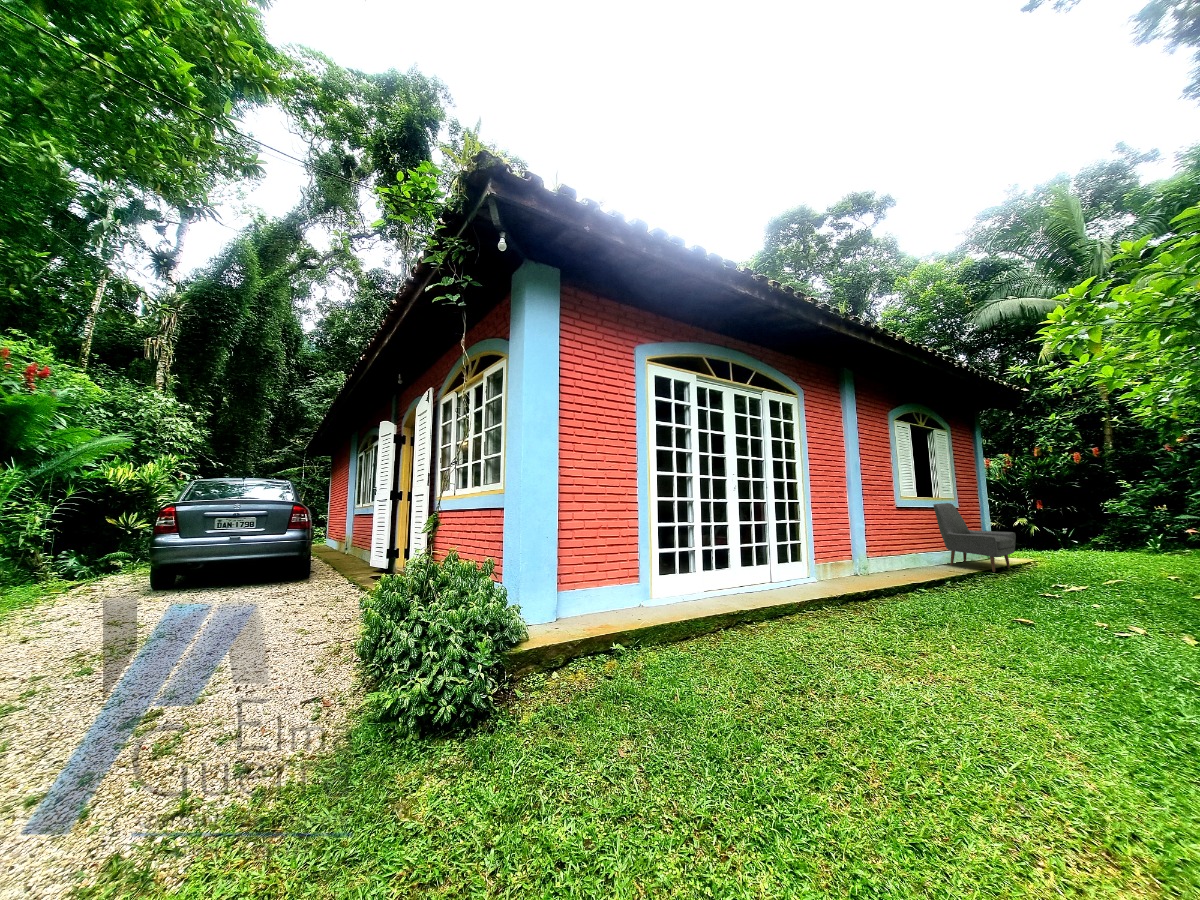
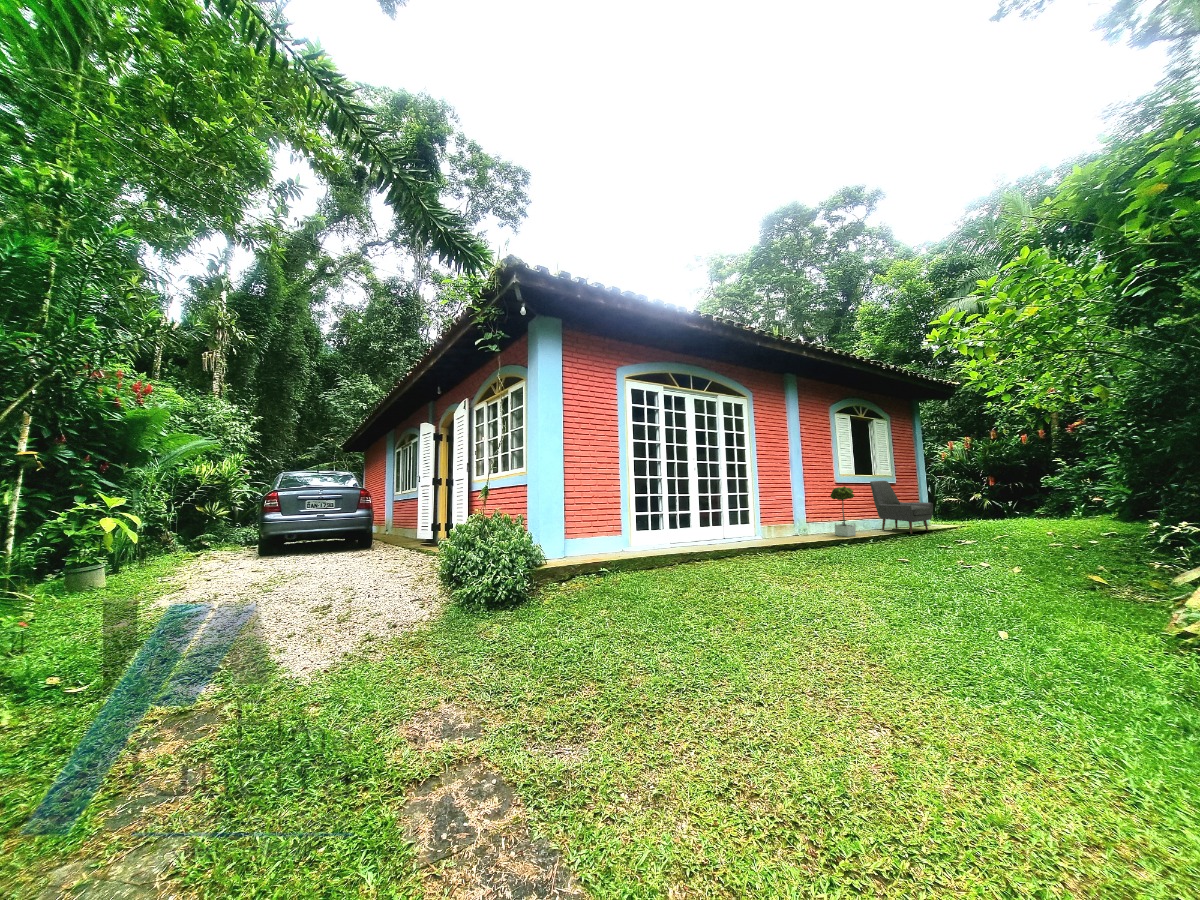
potted tree: none [893,510,925,575] -> present [830,486,856,537]

